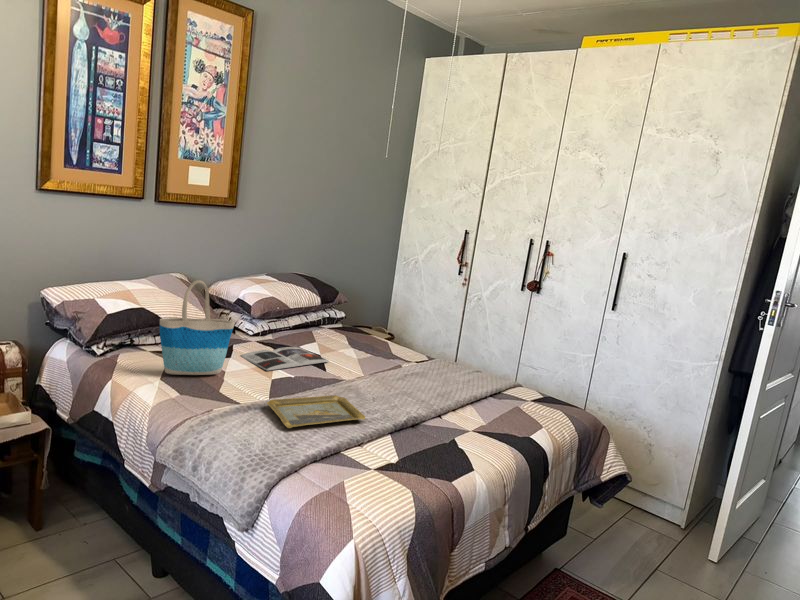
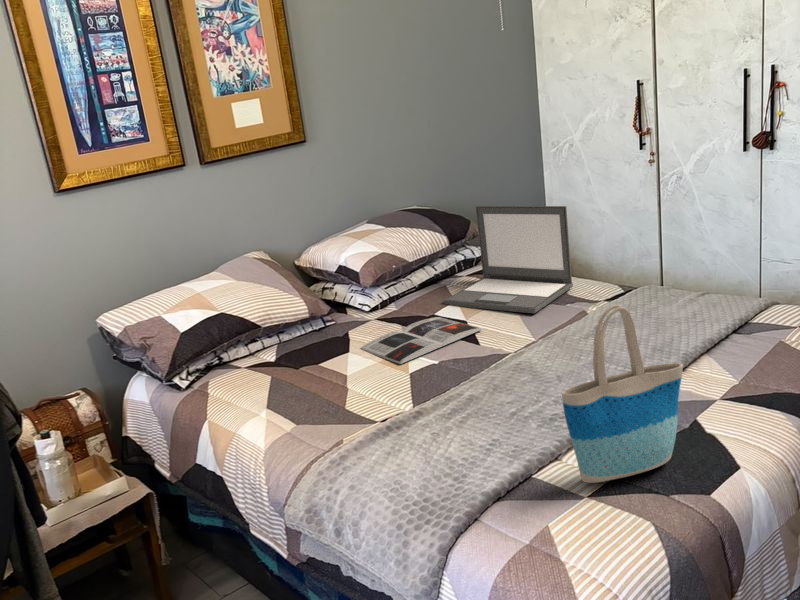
tote bag: present [160,280,235,375] -> present [562,305,683,483]
laptop: none [307,281,404,359] -> present [444,206,573,313]
tray: present [267,395,365,428] -> none [411,386,554,453]

